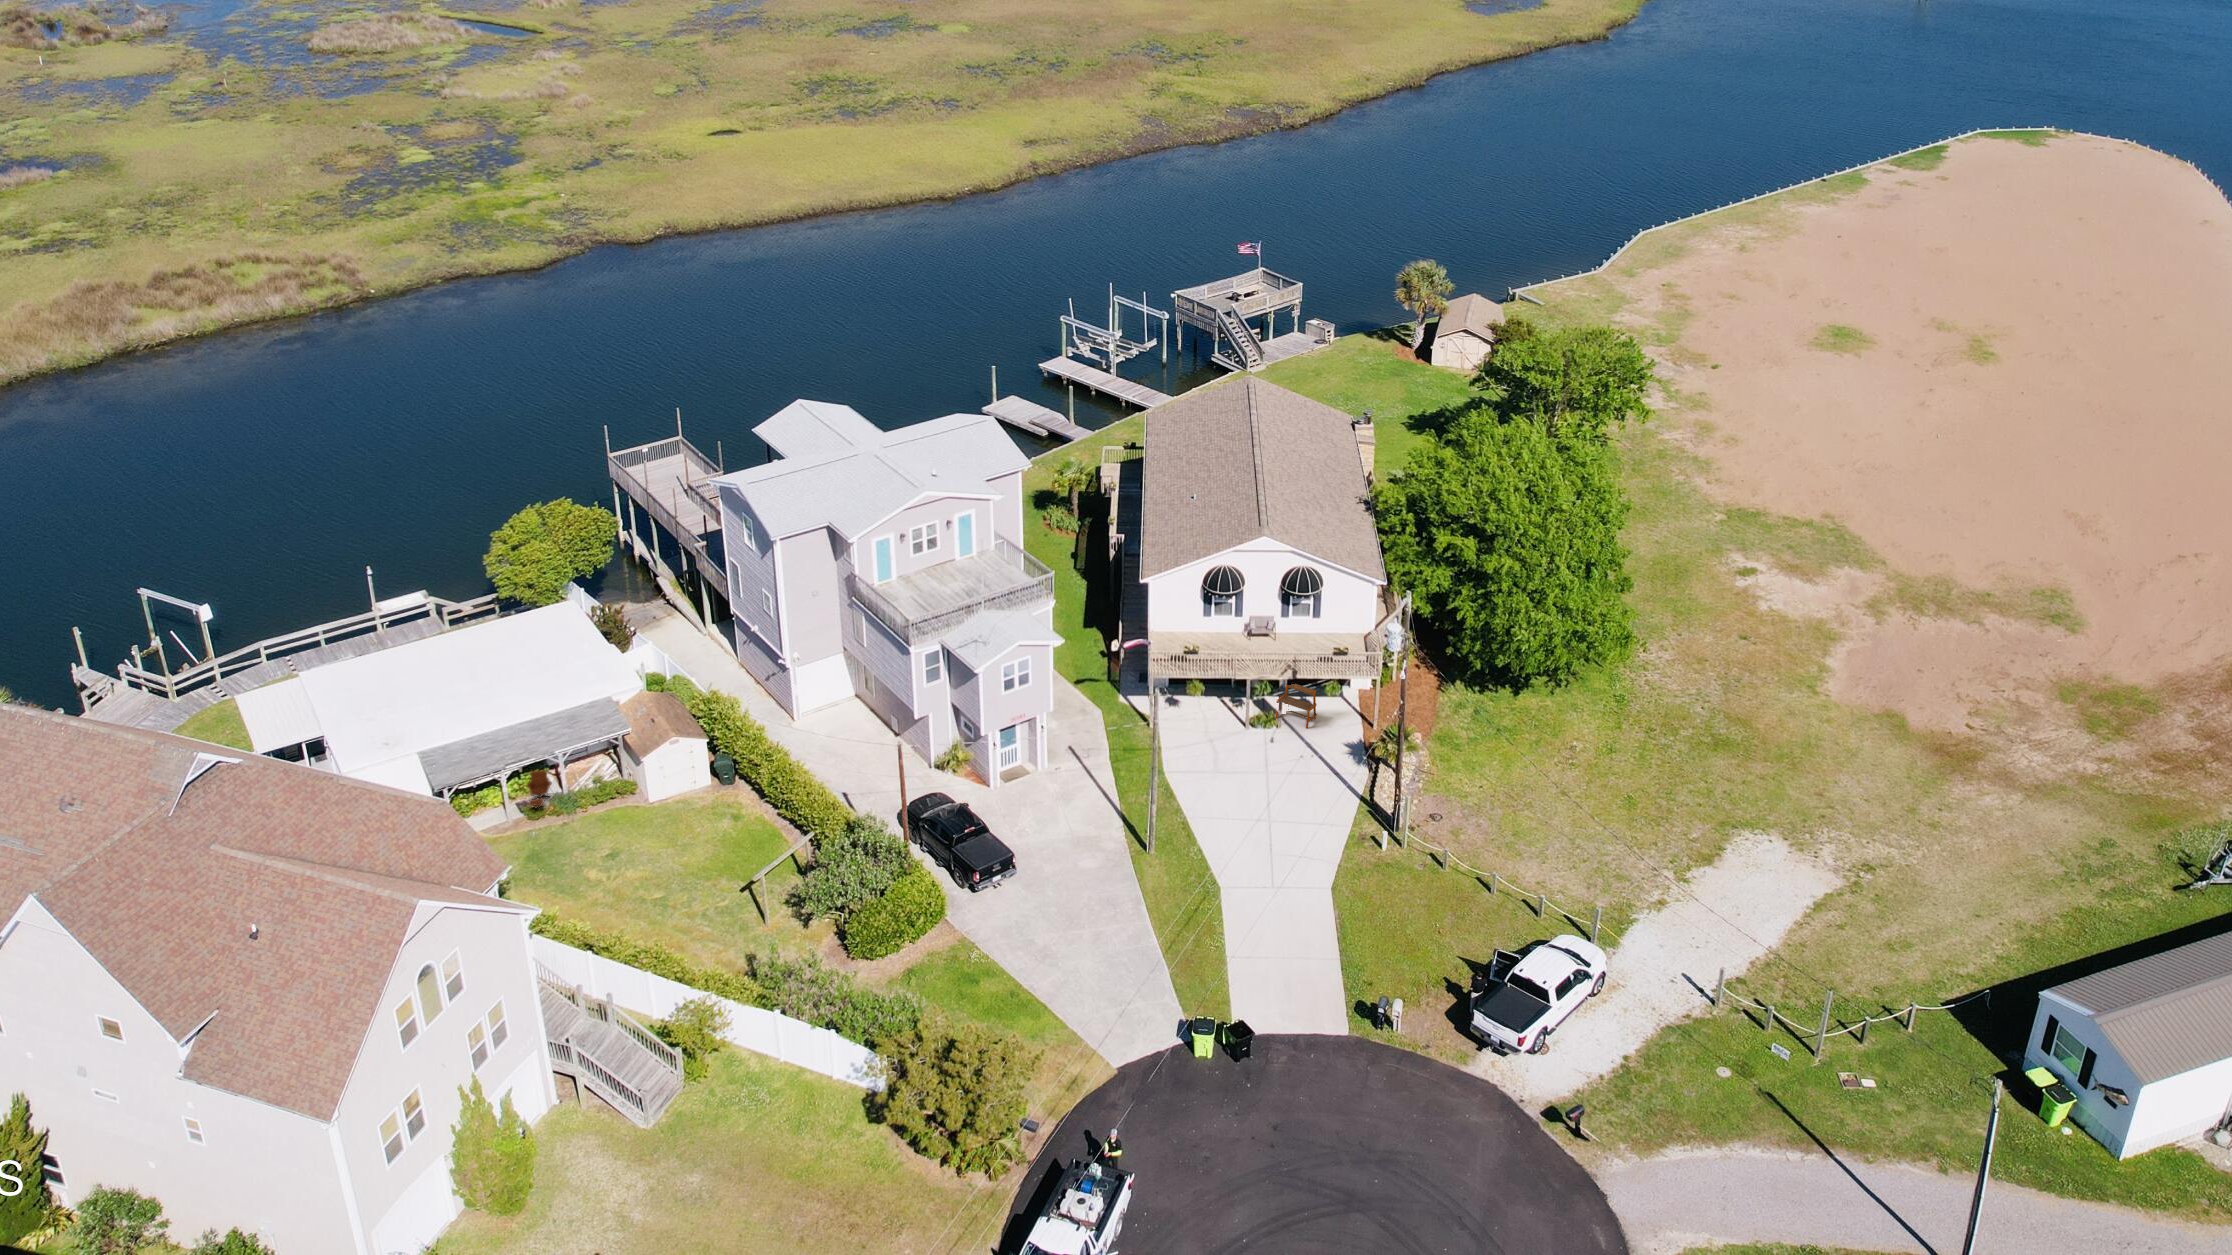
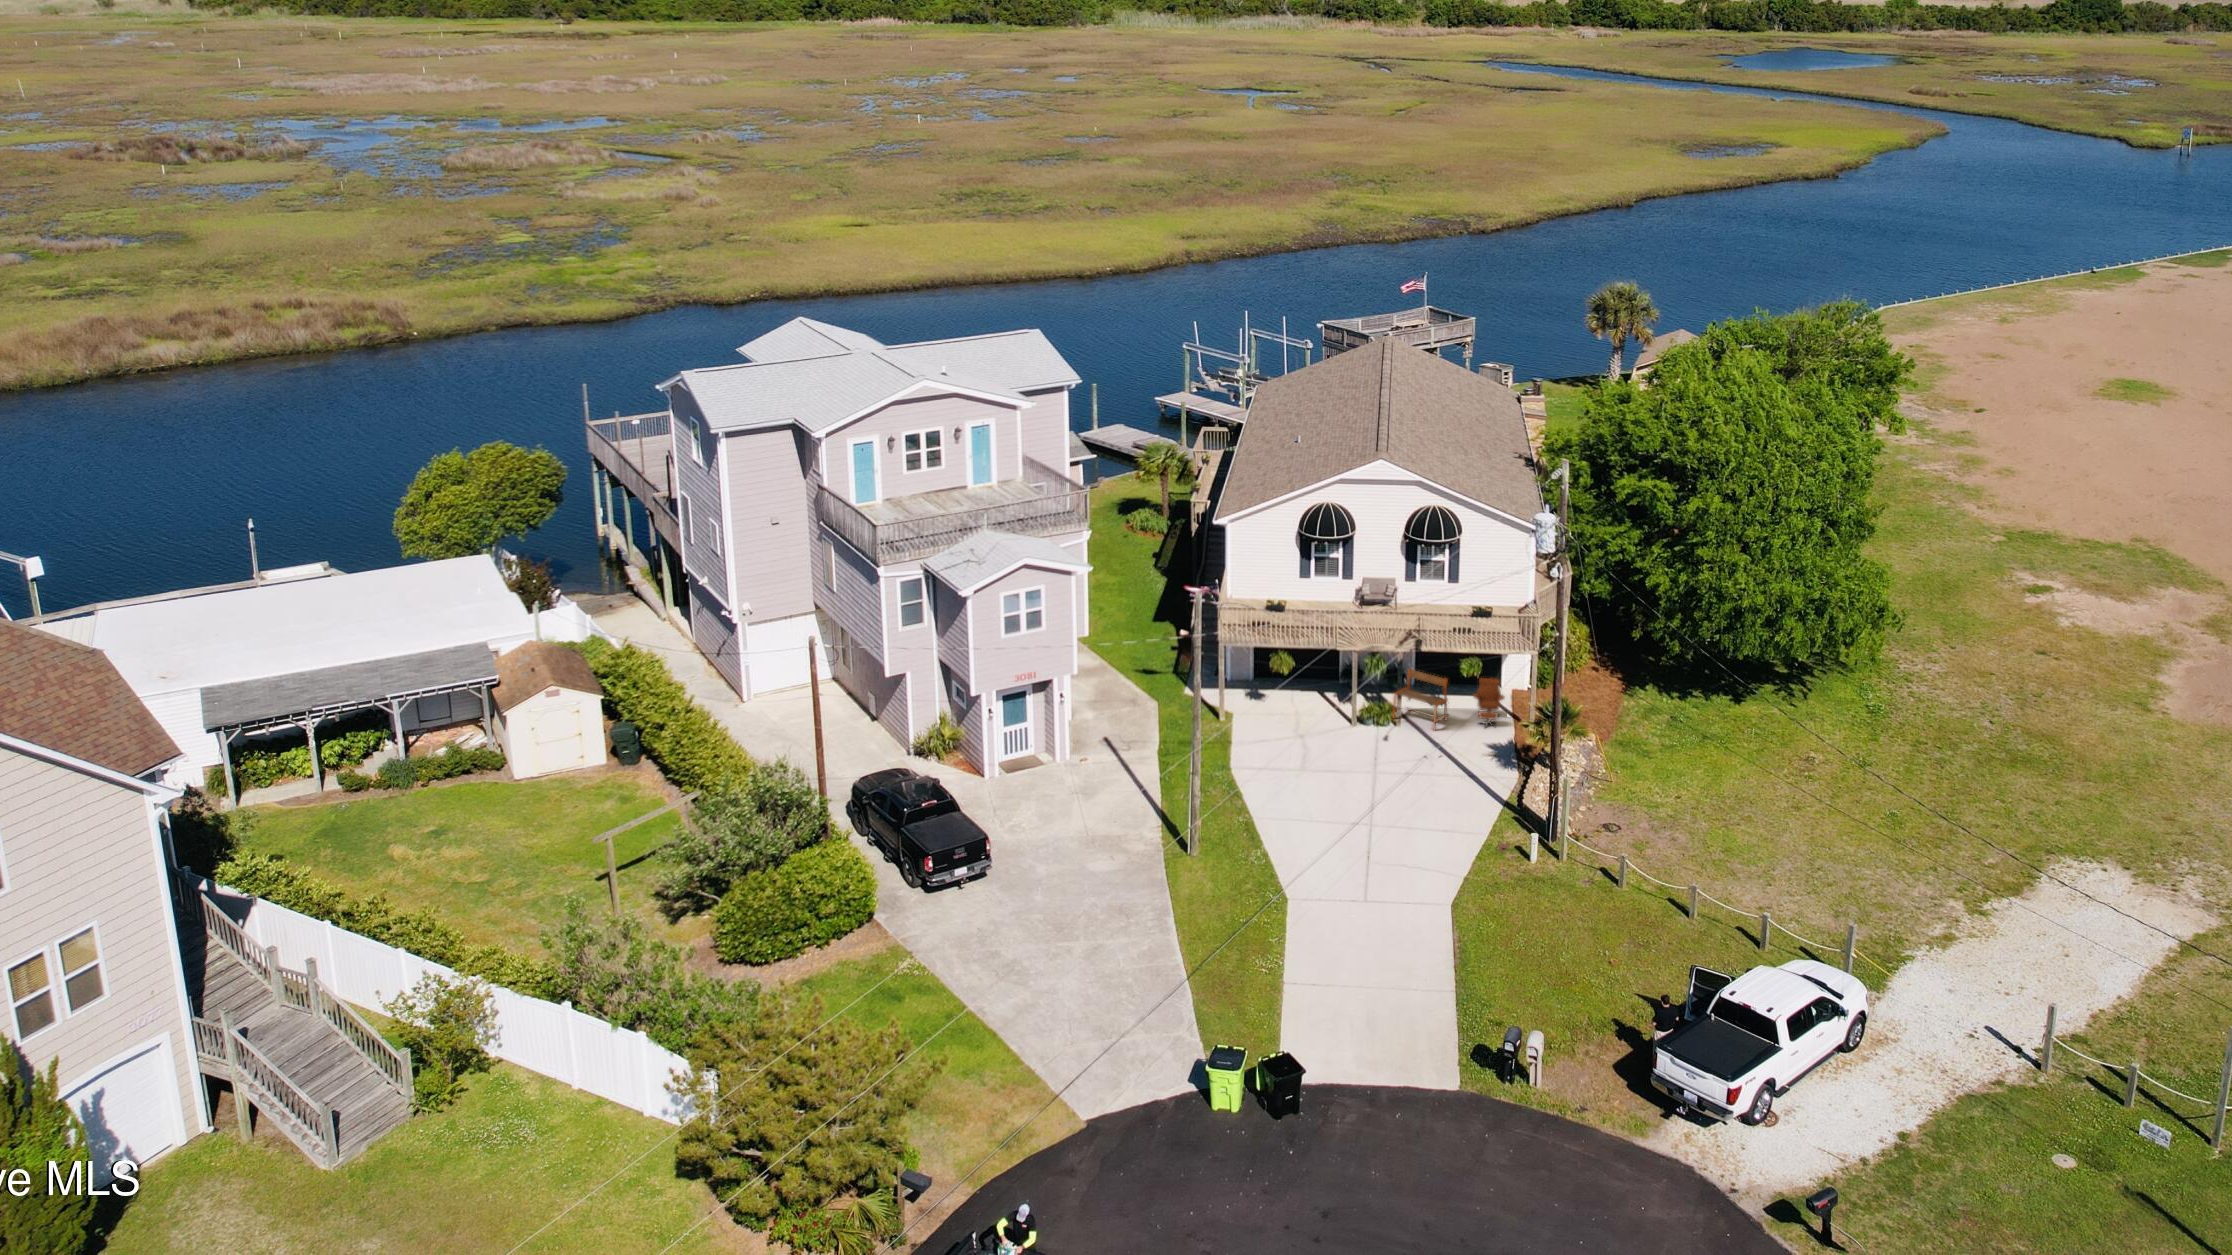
lounge chair: present [526,770,552,811] -> present [1473,678,1504,727]

